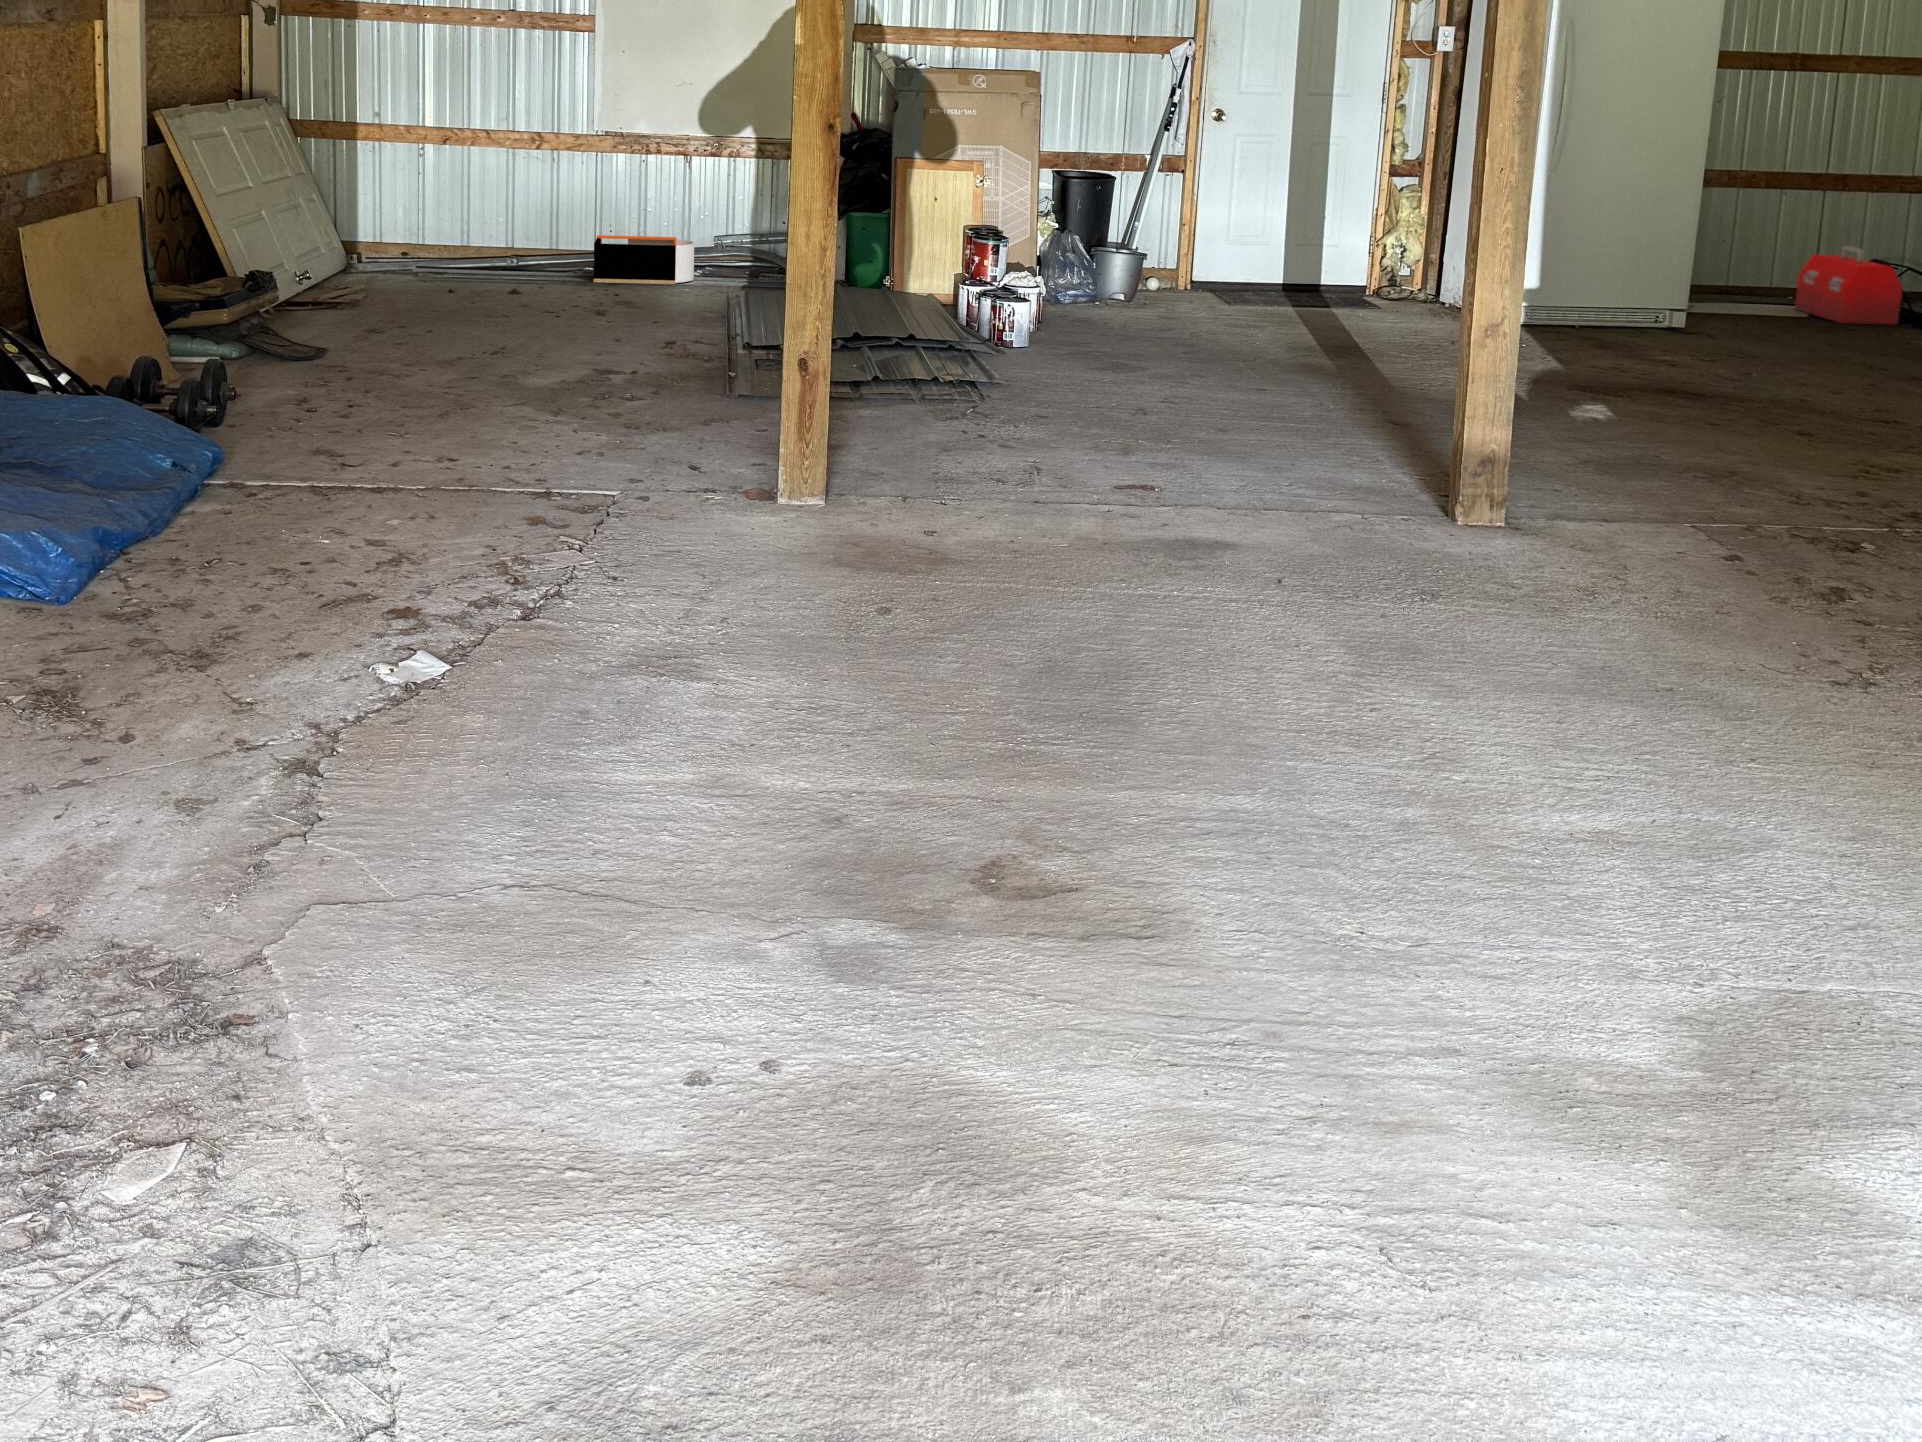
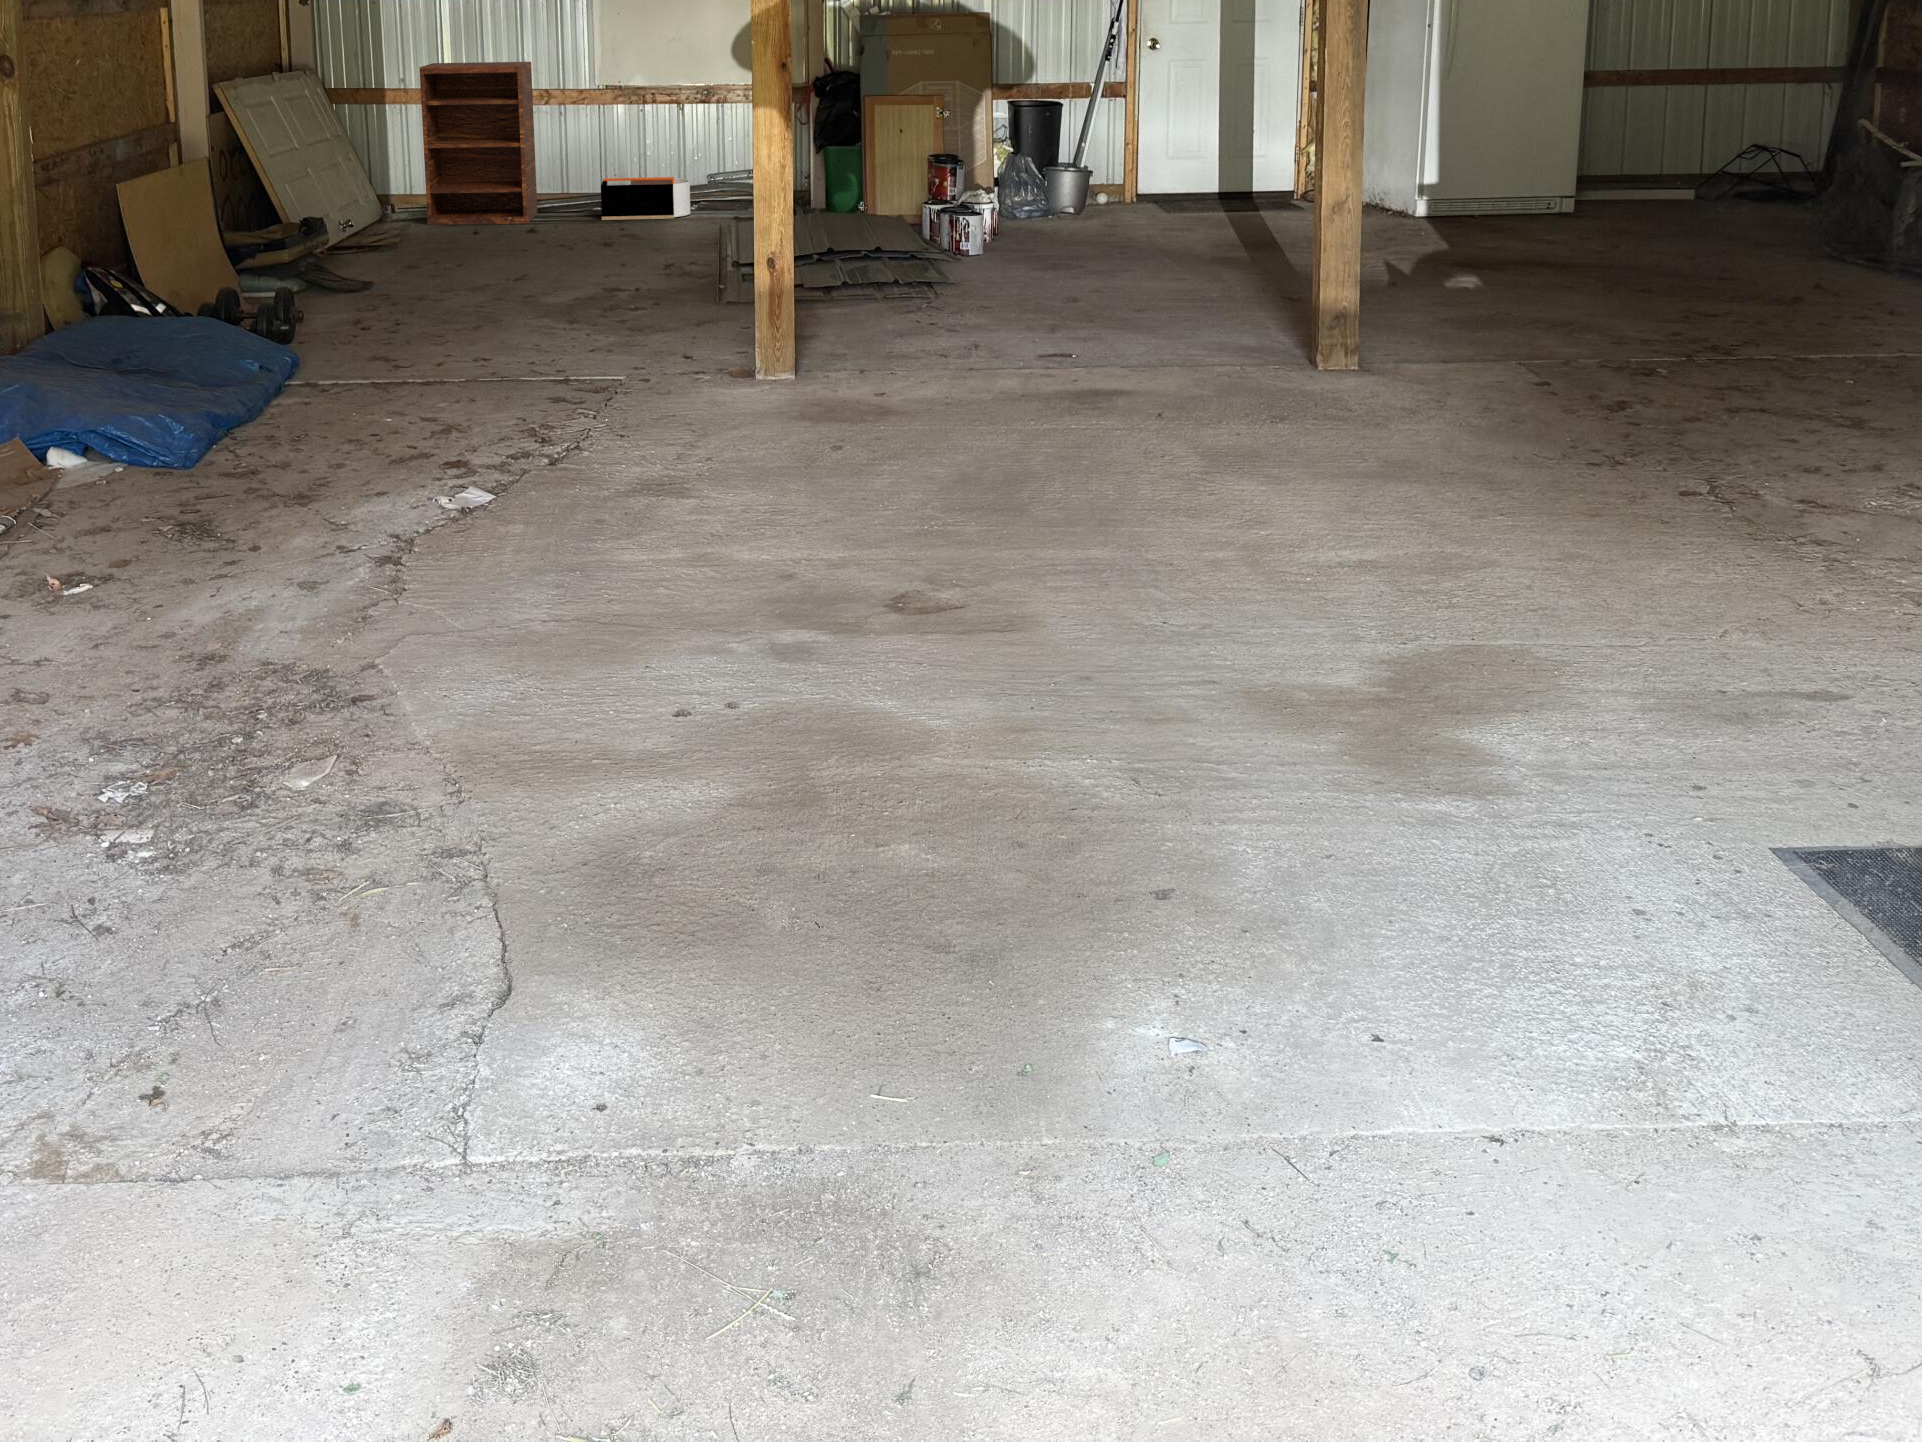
shelving unit: none [396,97,522,282] -> present [419,62,538,225]
toolbox: present [1795,246,1903,325] -> none [1680,135,1771,205]

